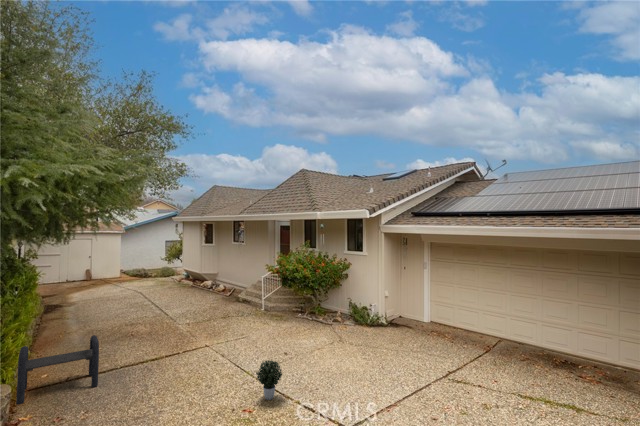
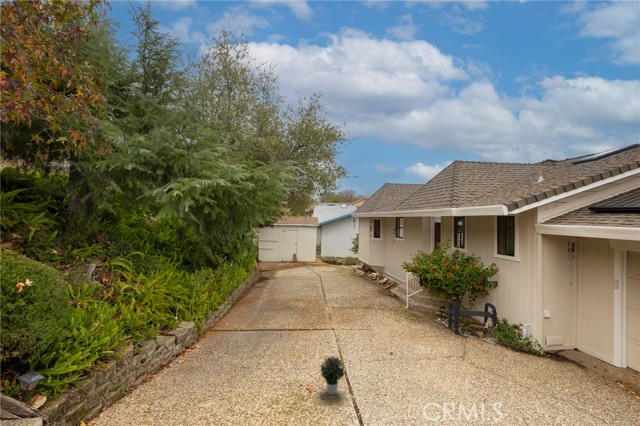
bench: present [16,335,99,405] -> present [448,301,497,335]

